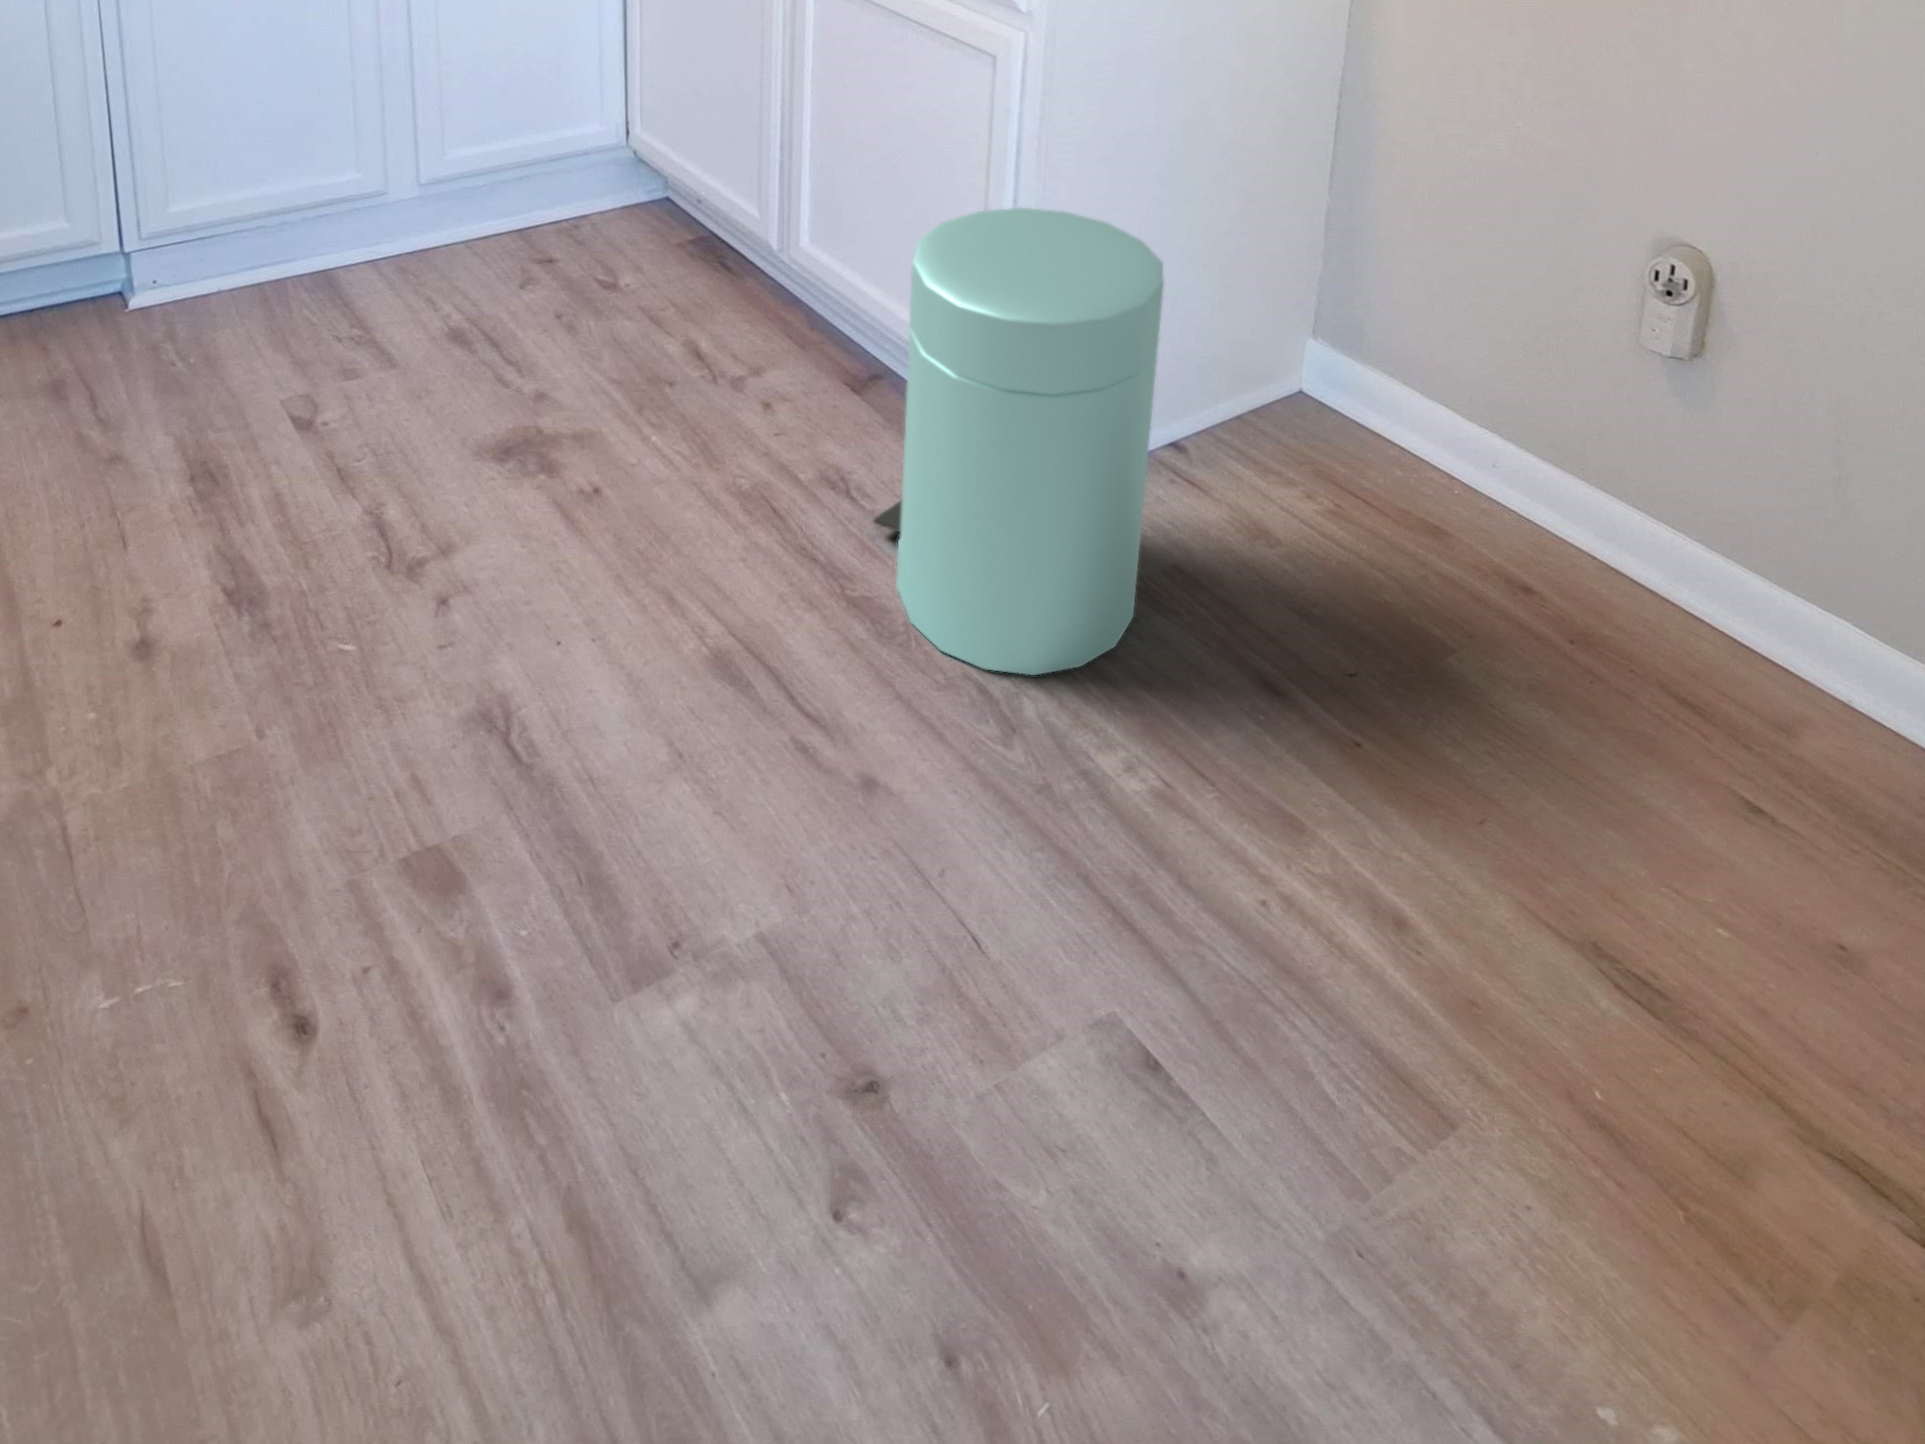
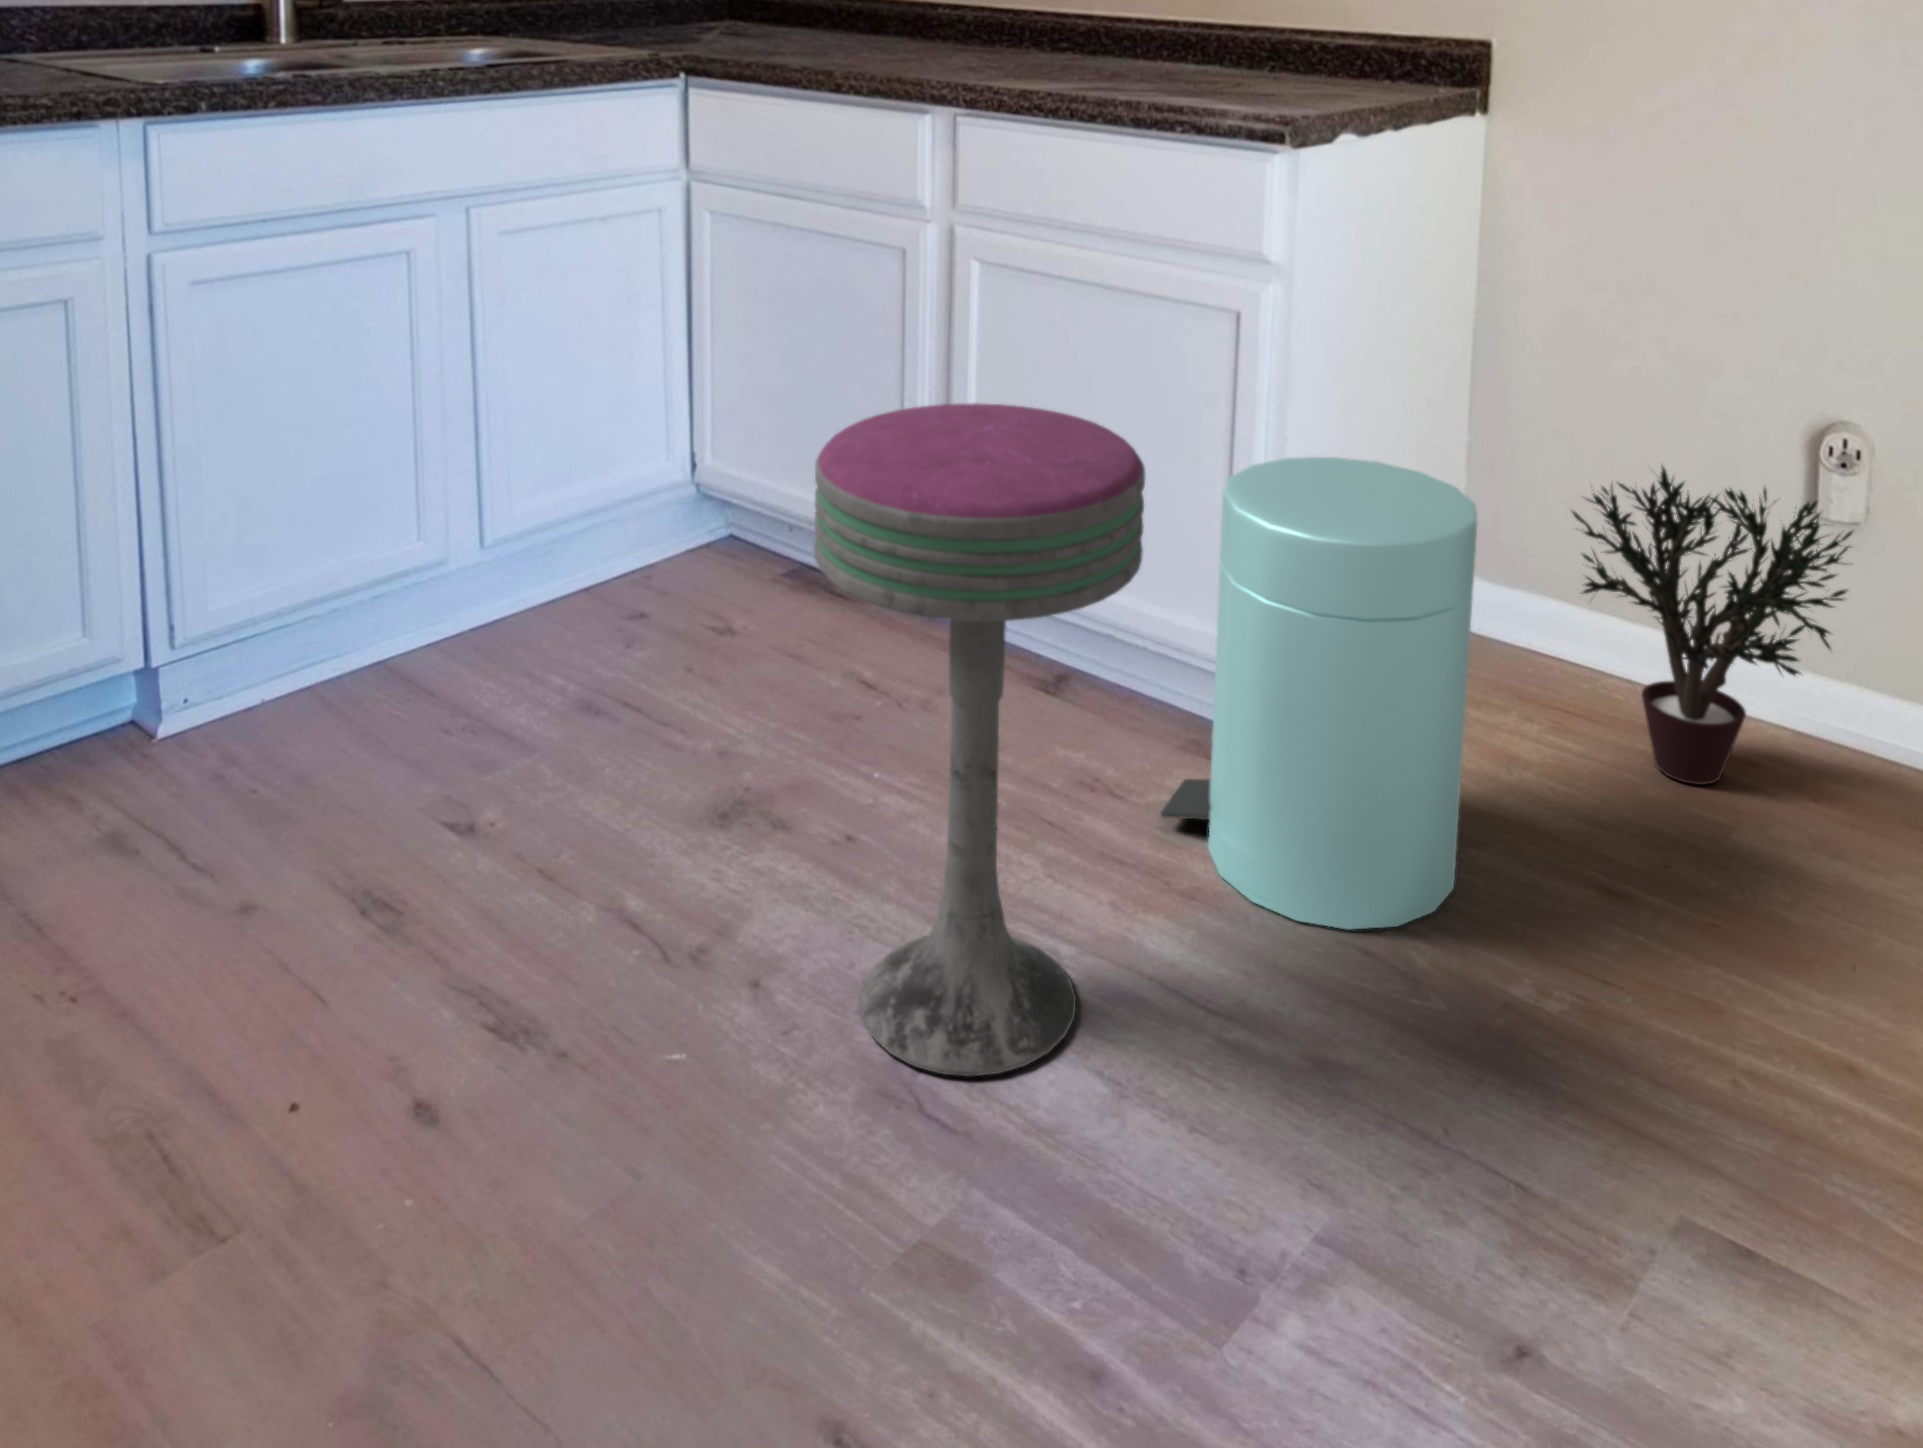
bar stool: none [418,135,744,748] -> present [814,403,1145,1076]
potted plant: none [1310,250,1657,582] -> present [1572,467,1853,785]

